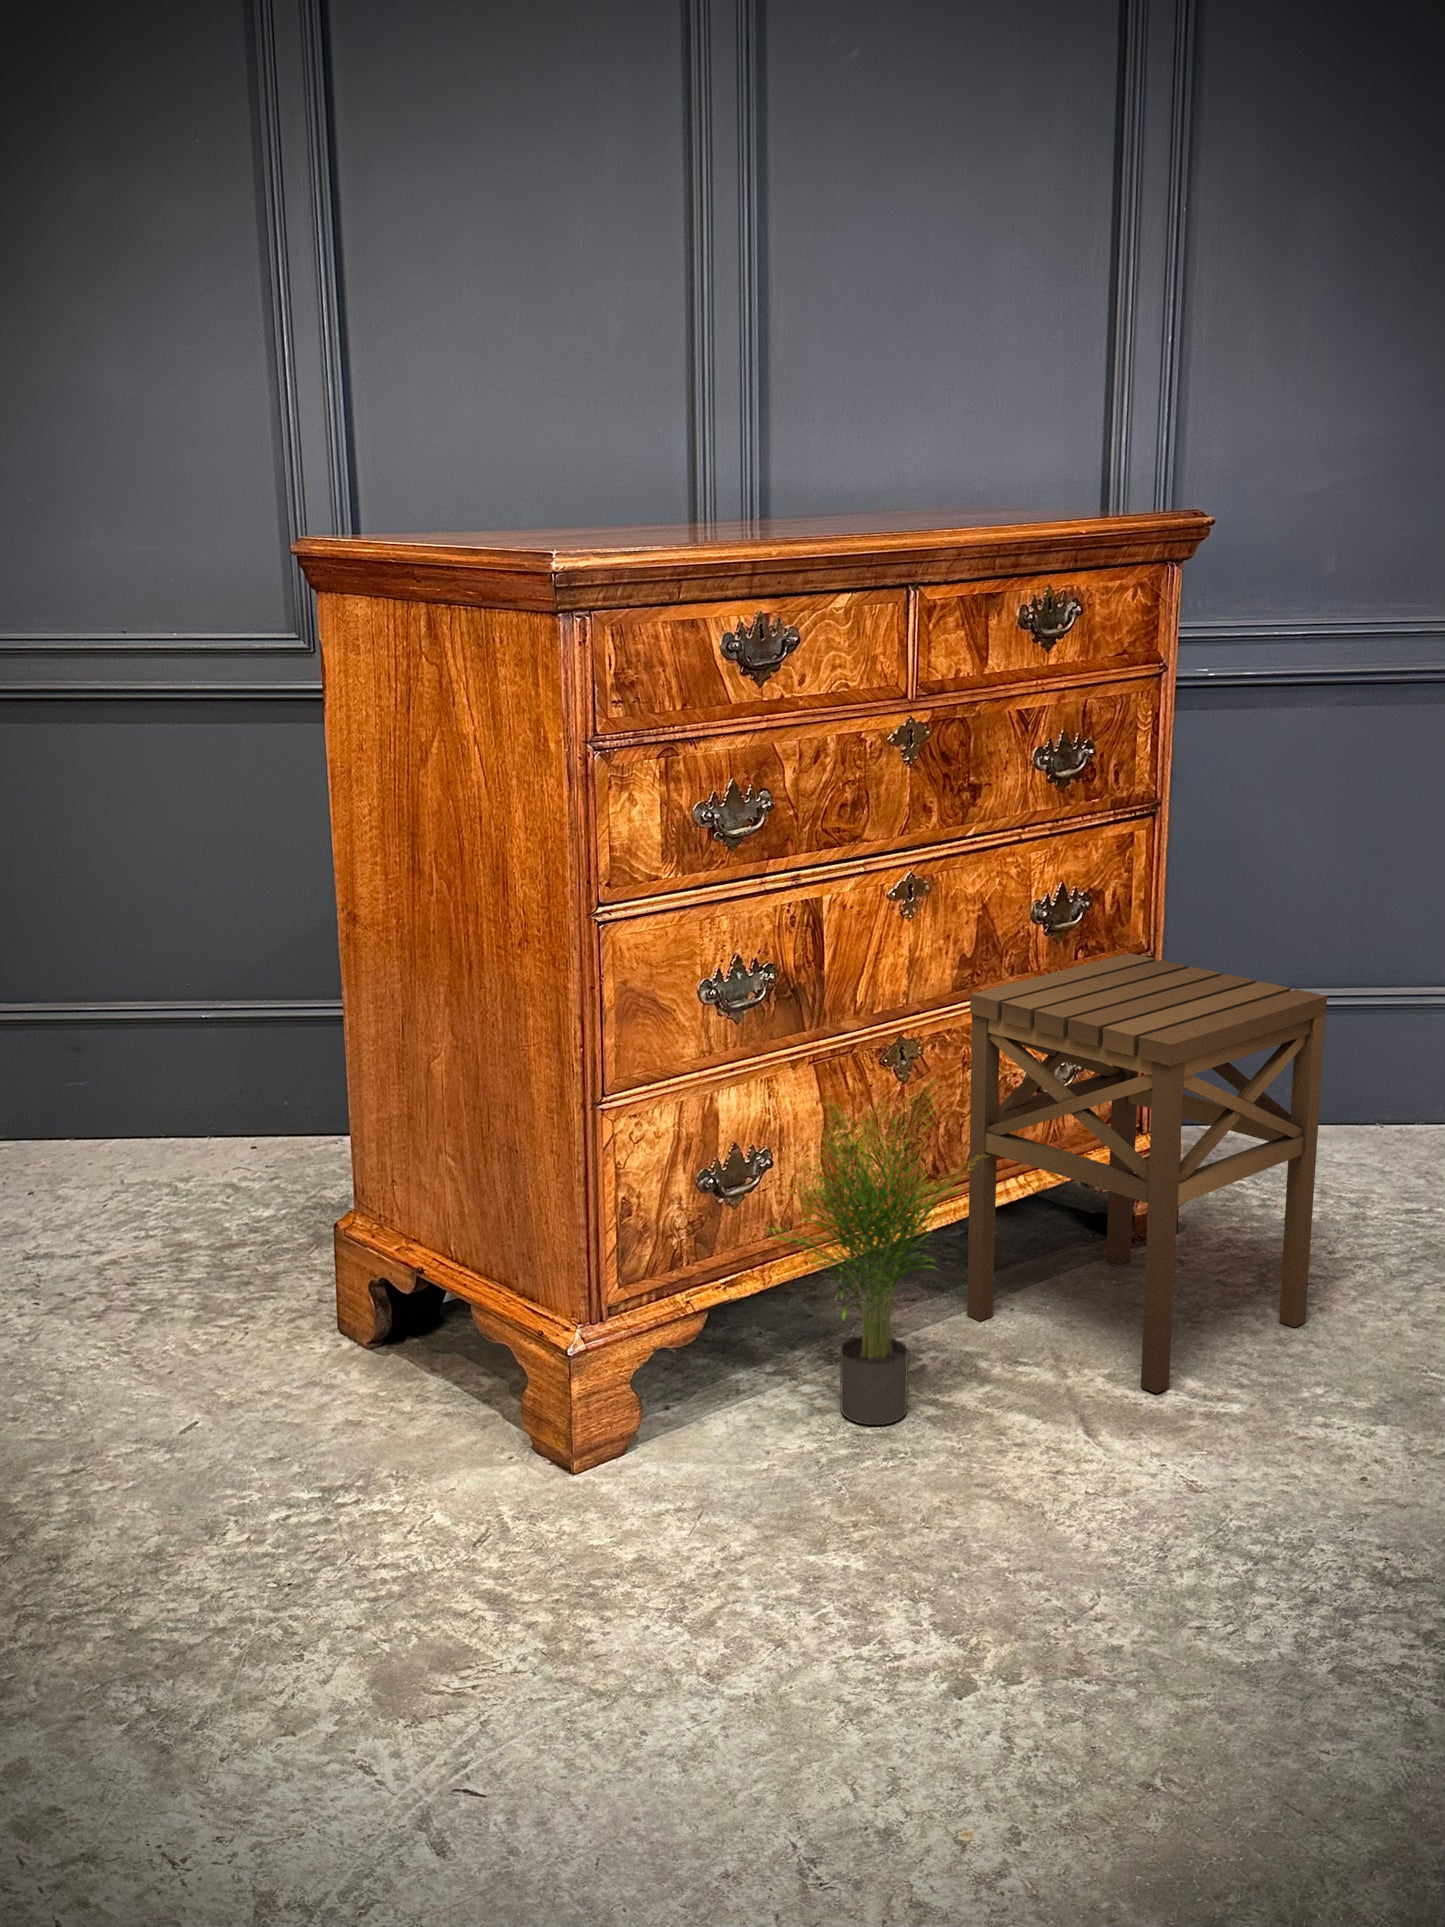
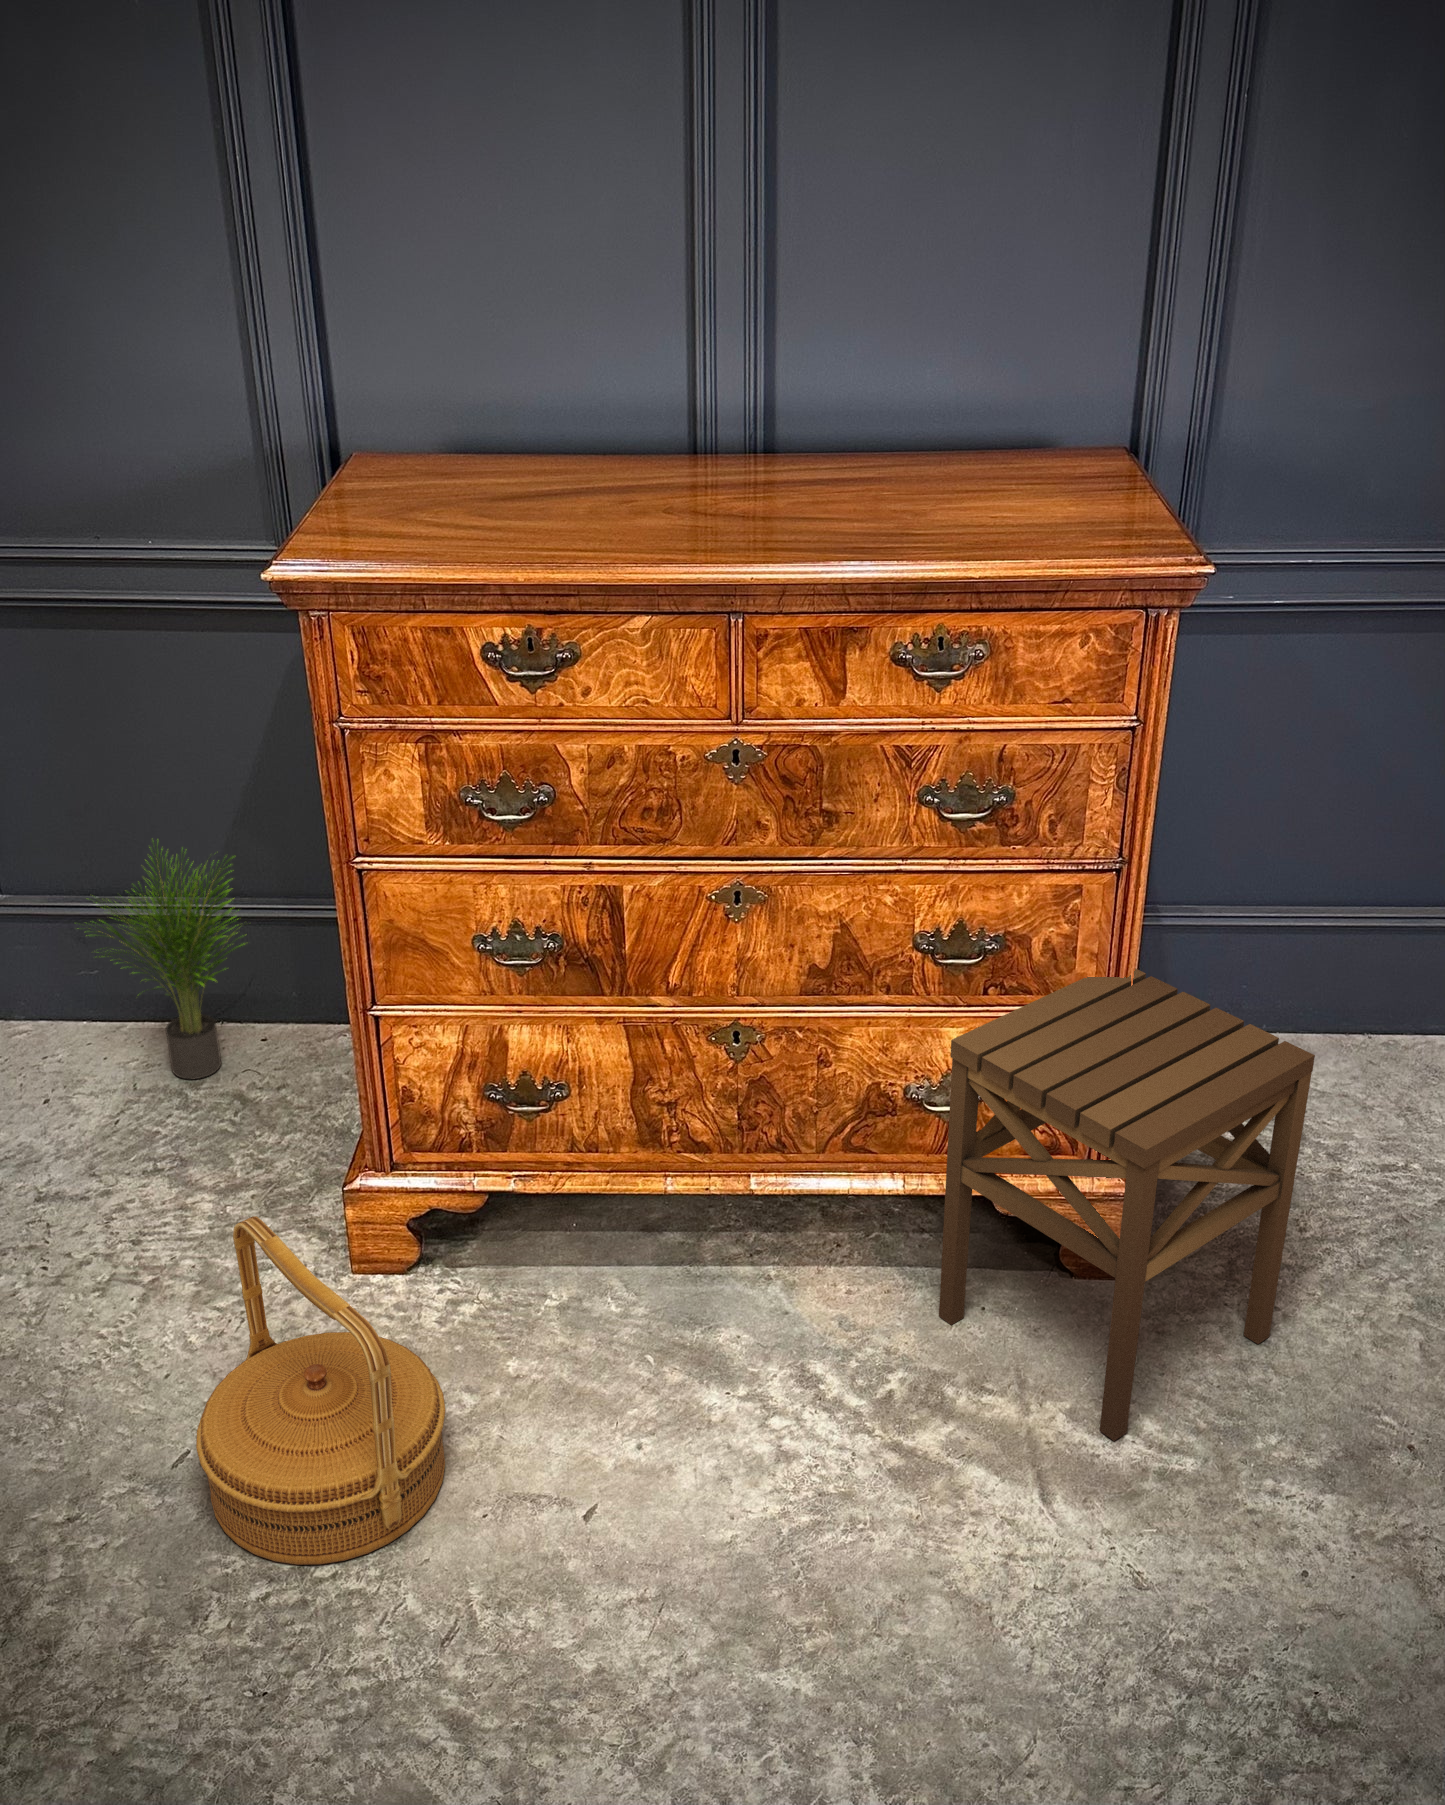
potted plant: present [776,1083,975,1425] -> present [90,846,235,1079]
woven basket: none [212,1154,469,1495] -> present [196,1216,445,1565]

